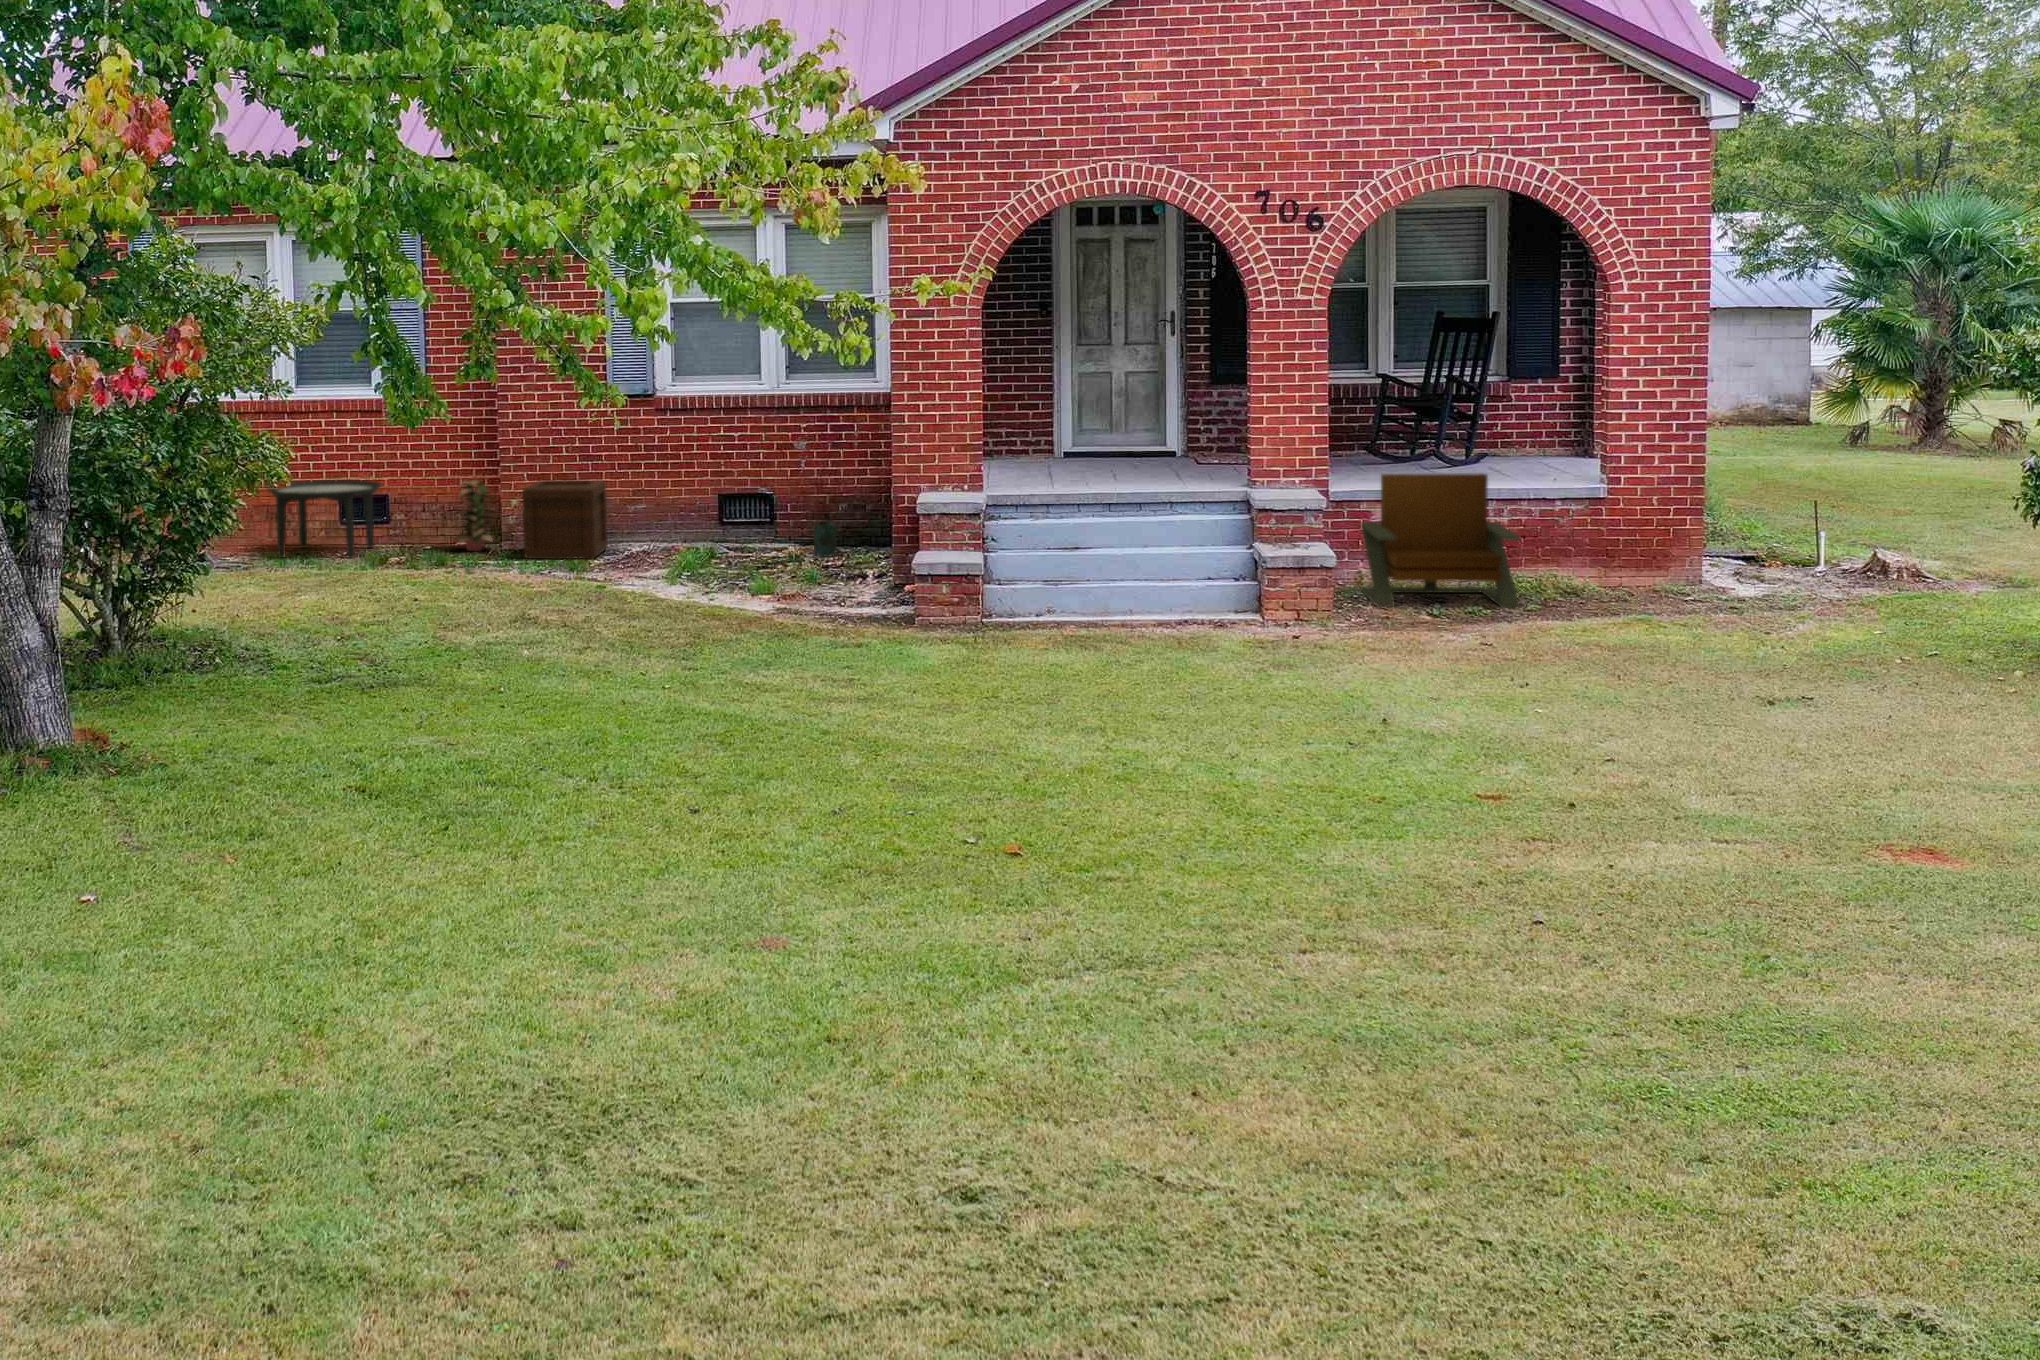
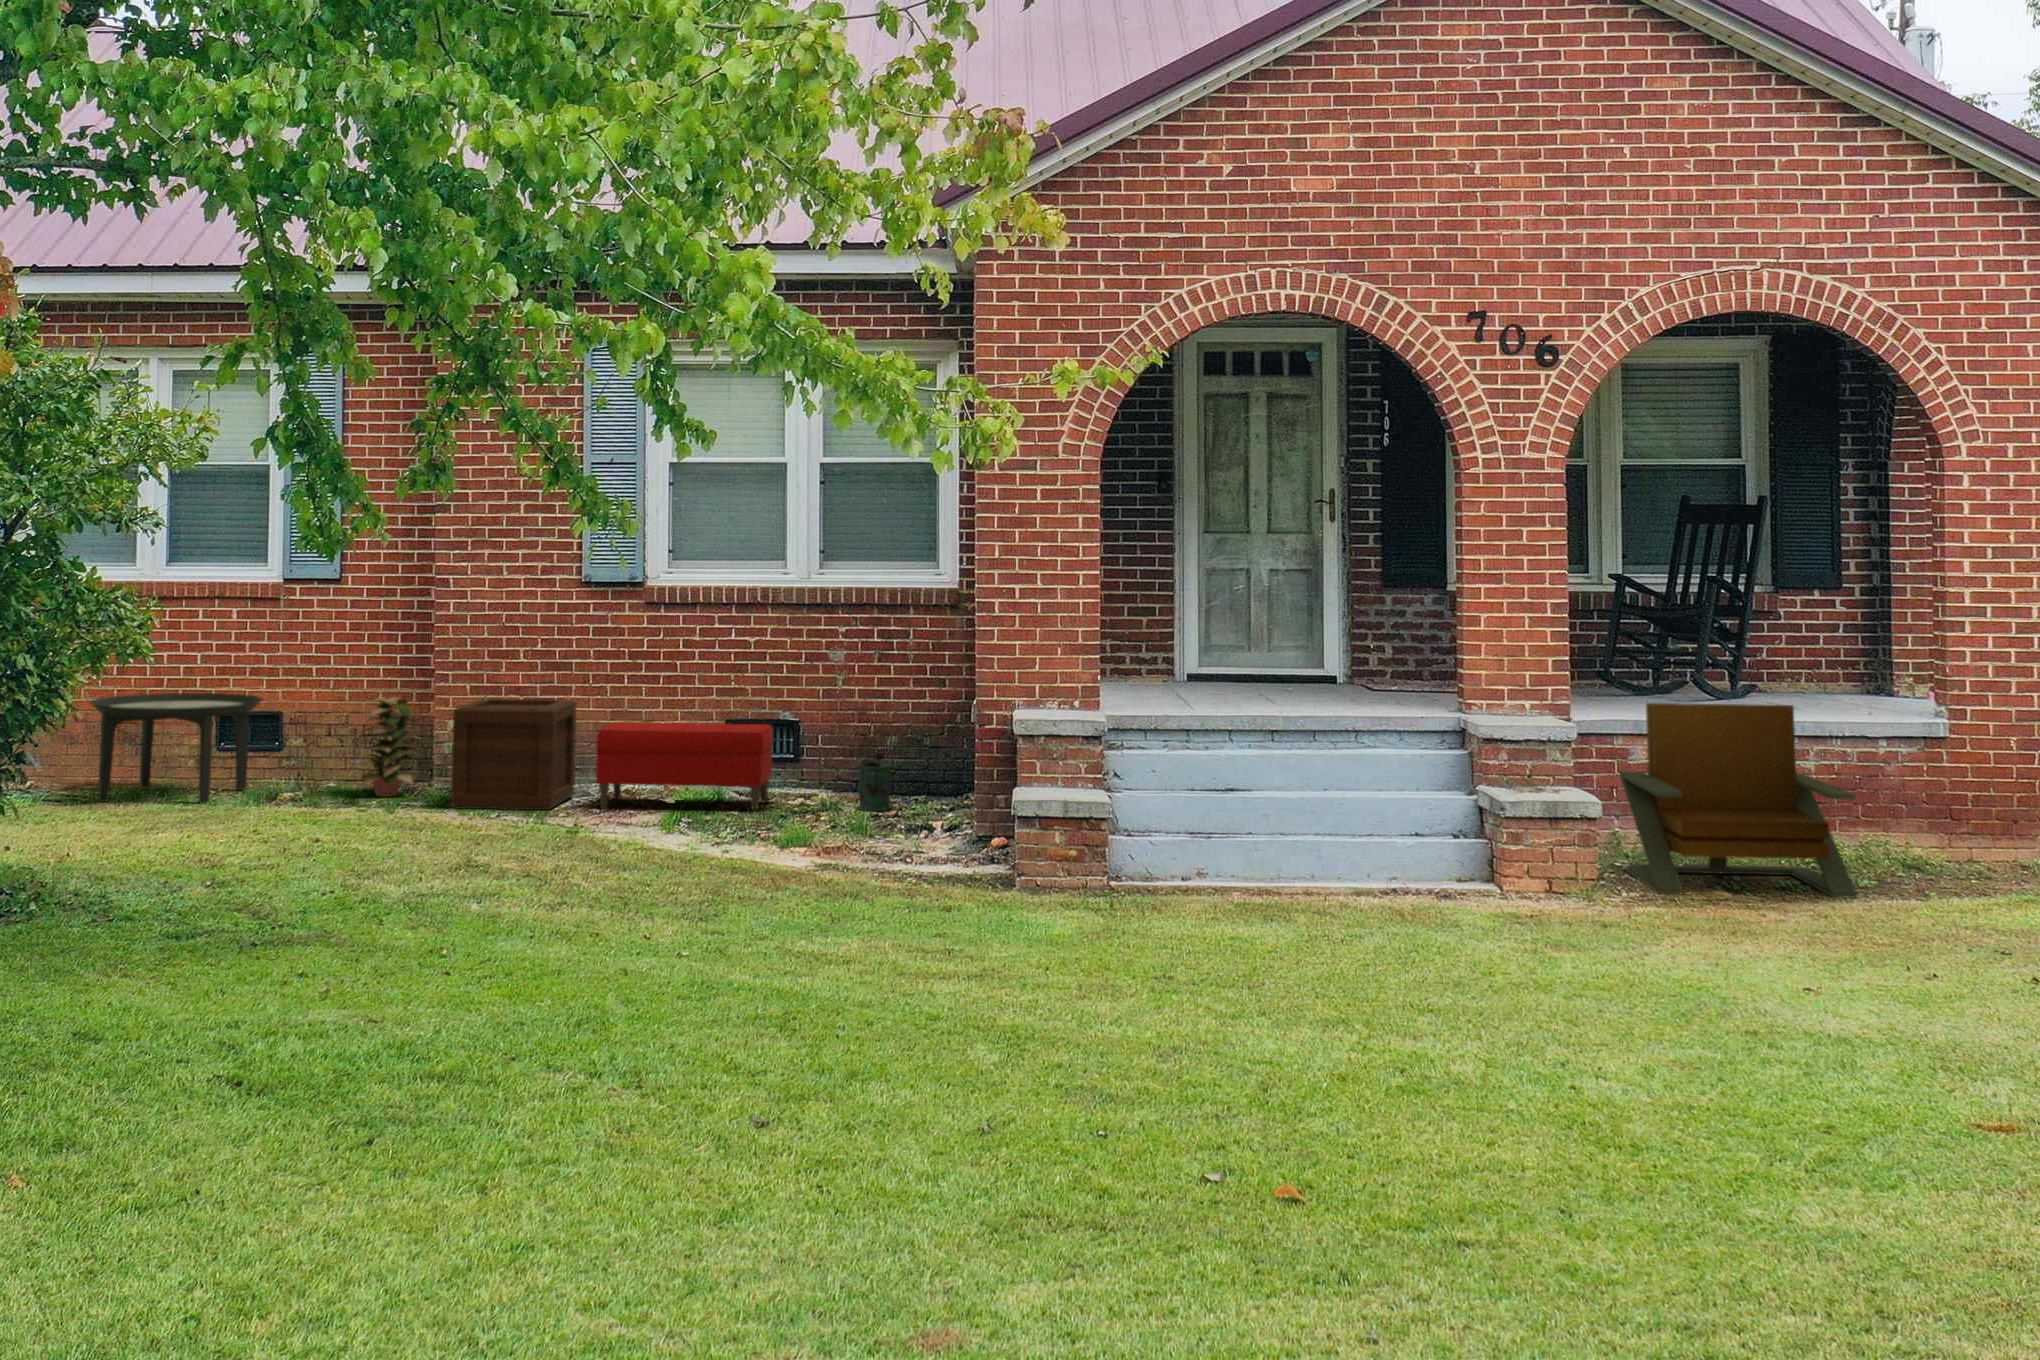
bench: none [624,496,750,558] -> present [596,722,773,811]

